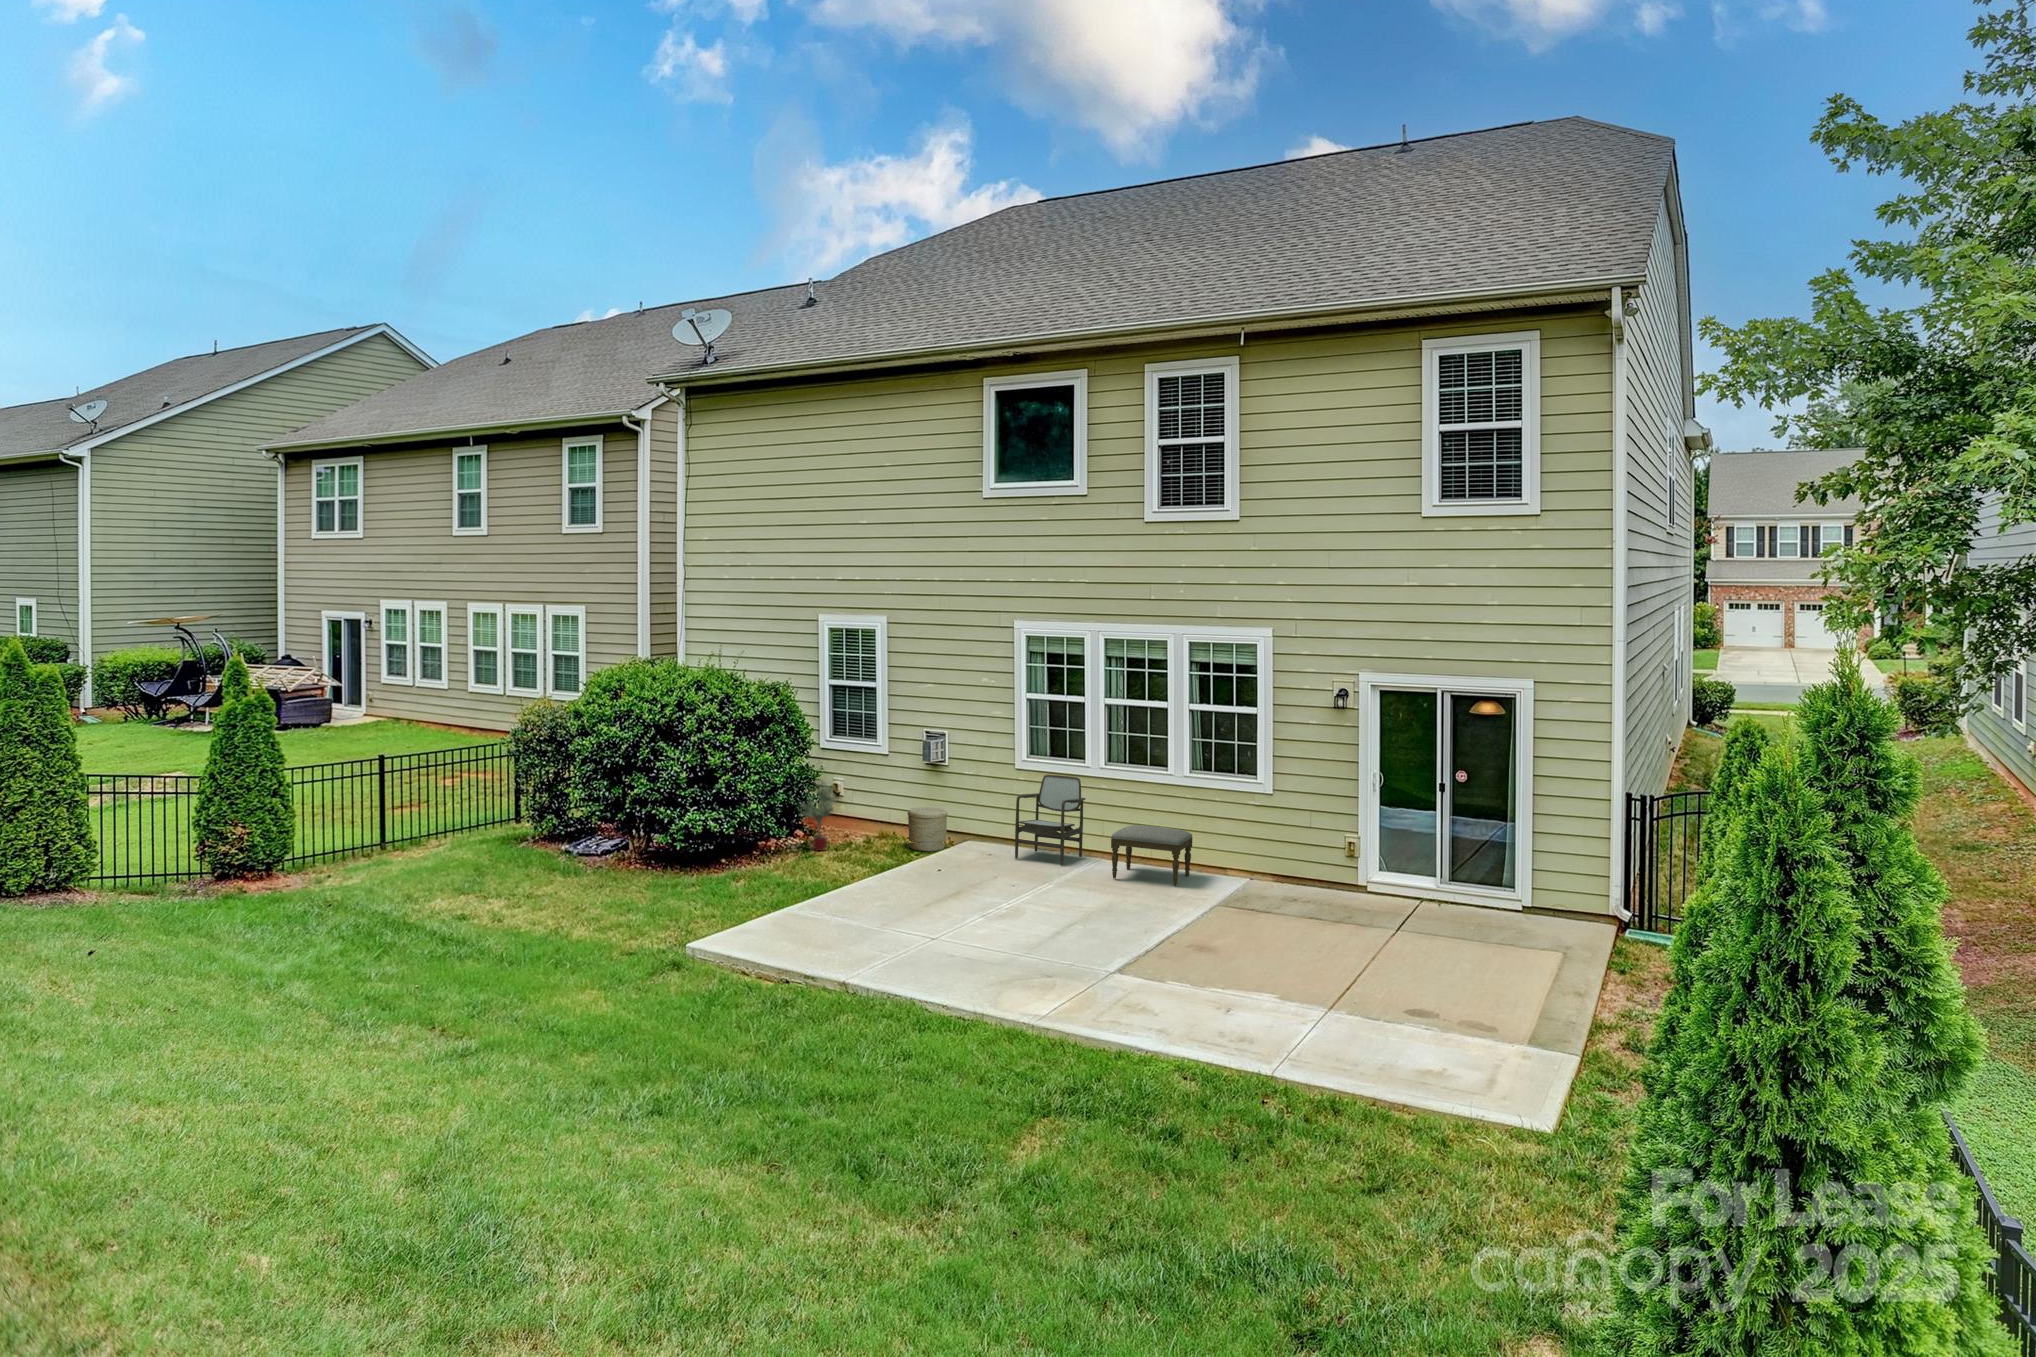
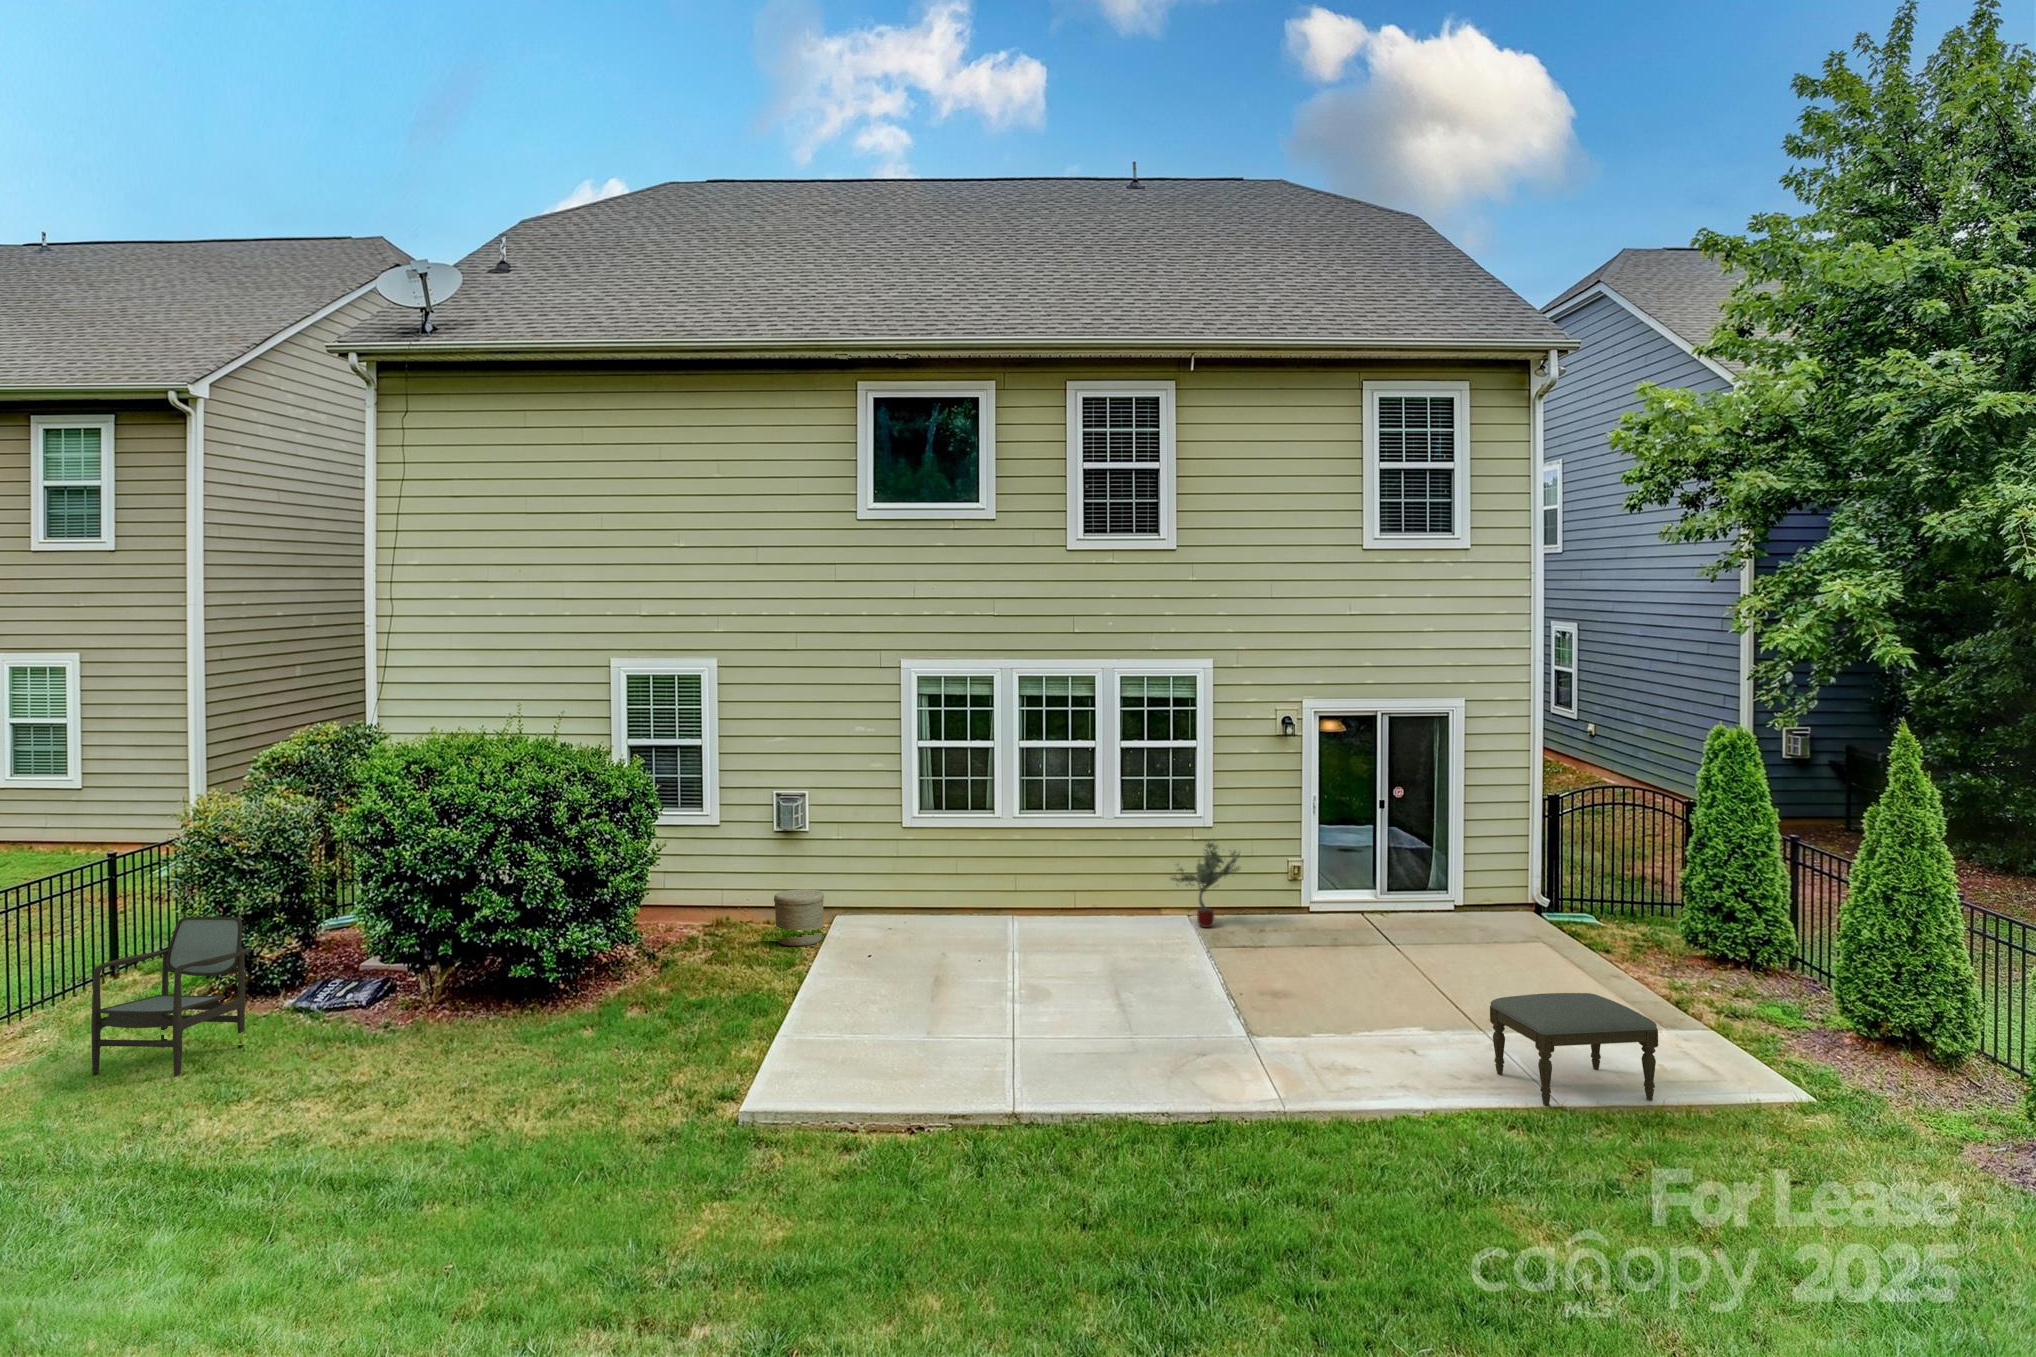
armchair: present [1015,775,1086,865] -> present [91,917,251,1076]
potted tree: present [799,781,836,851] -> present [1171,839,1241,927]
ottoman: present [1111,825,1192,886] -> present [1490,993,1658,1106]

